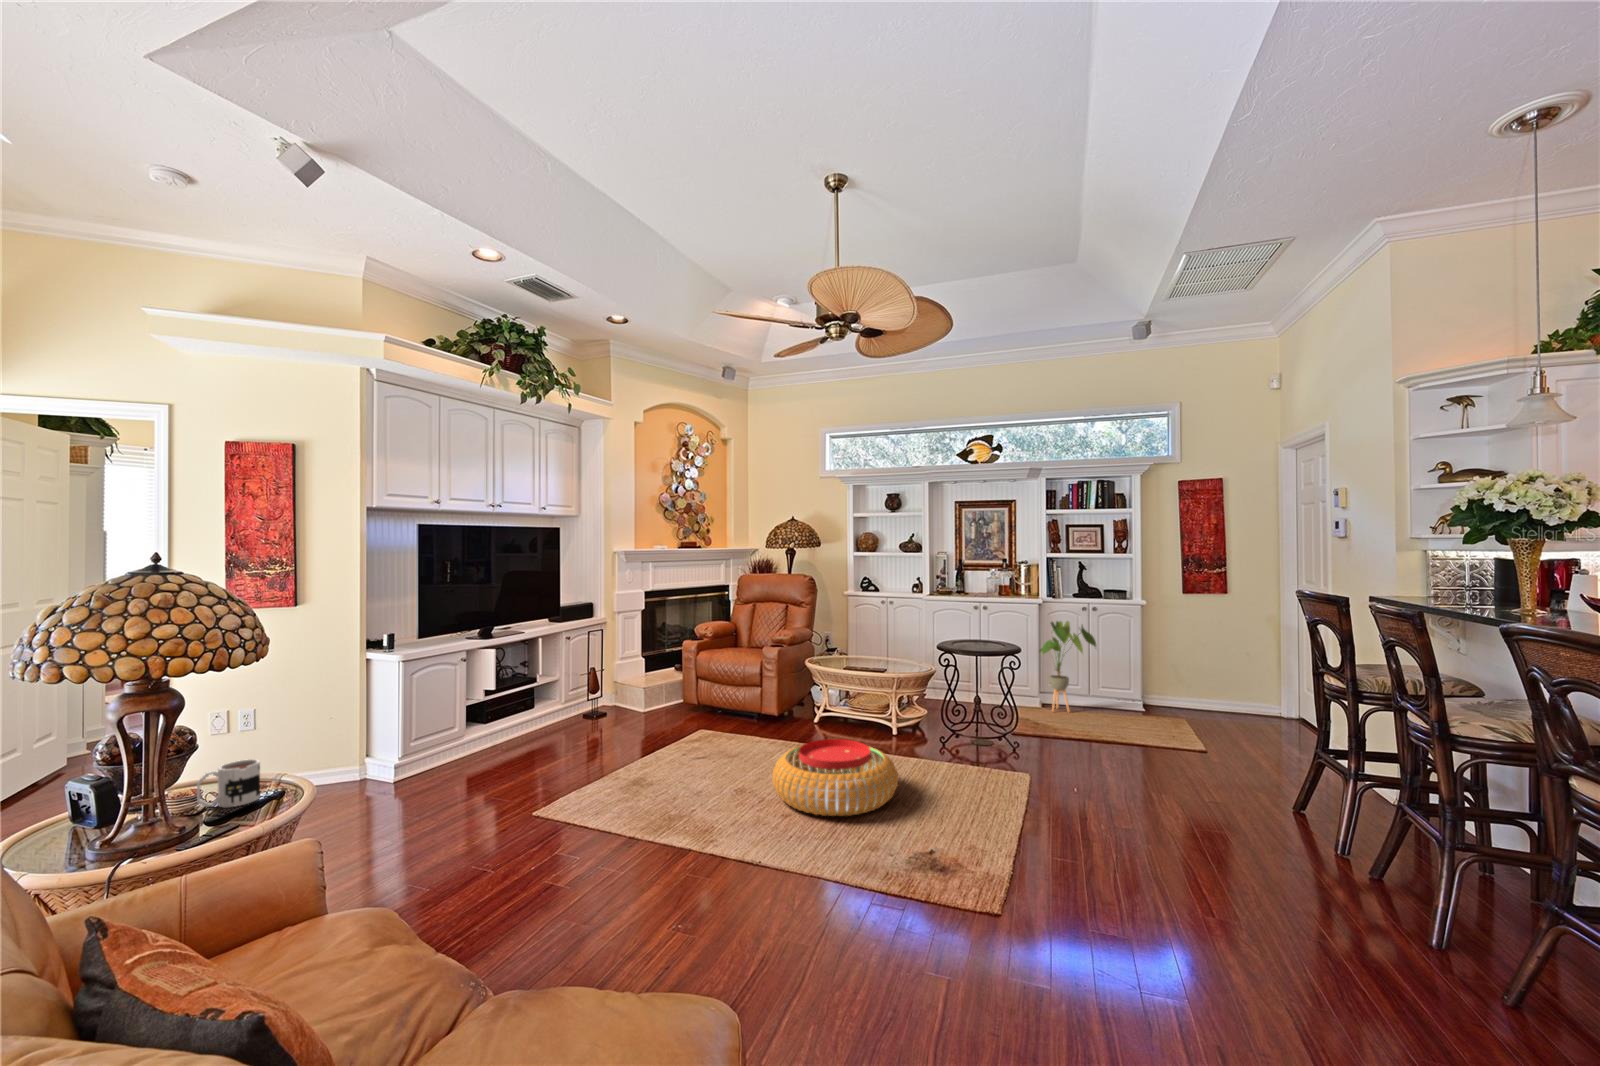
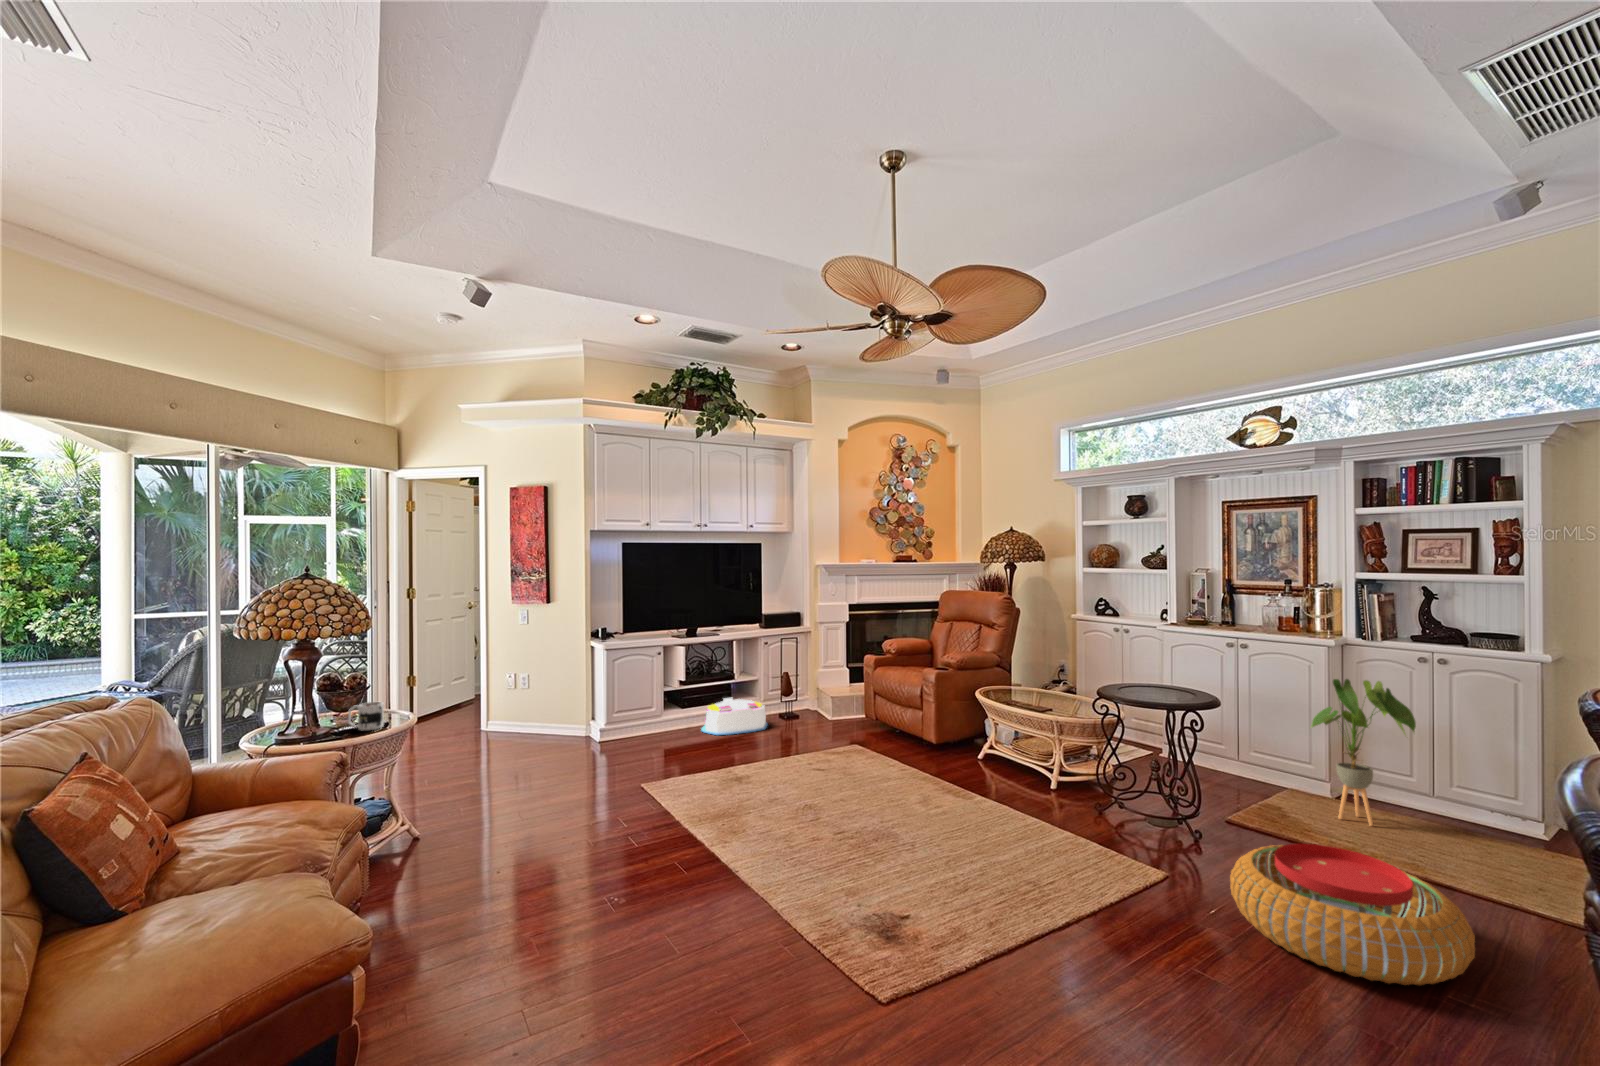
storage bin: none [514,701,590,744] -> present [701,698,768,735]
pouf: present [773,739,898,816] -> present [1230,844,1475,985]

